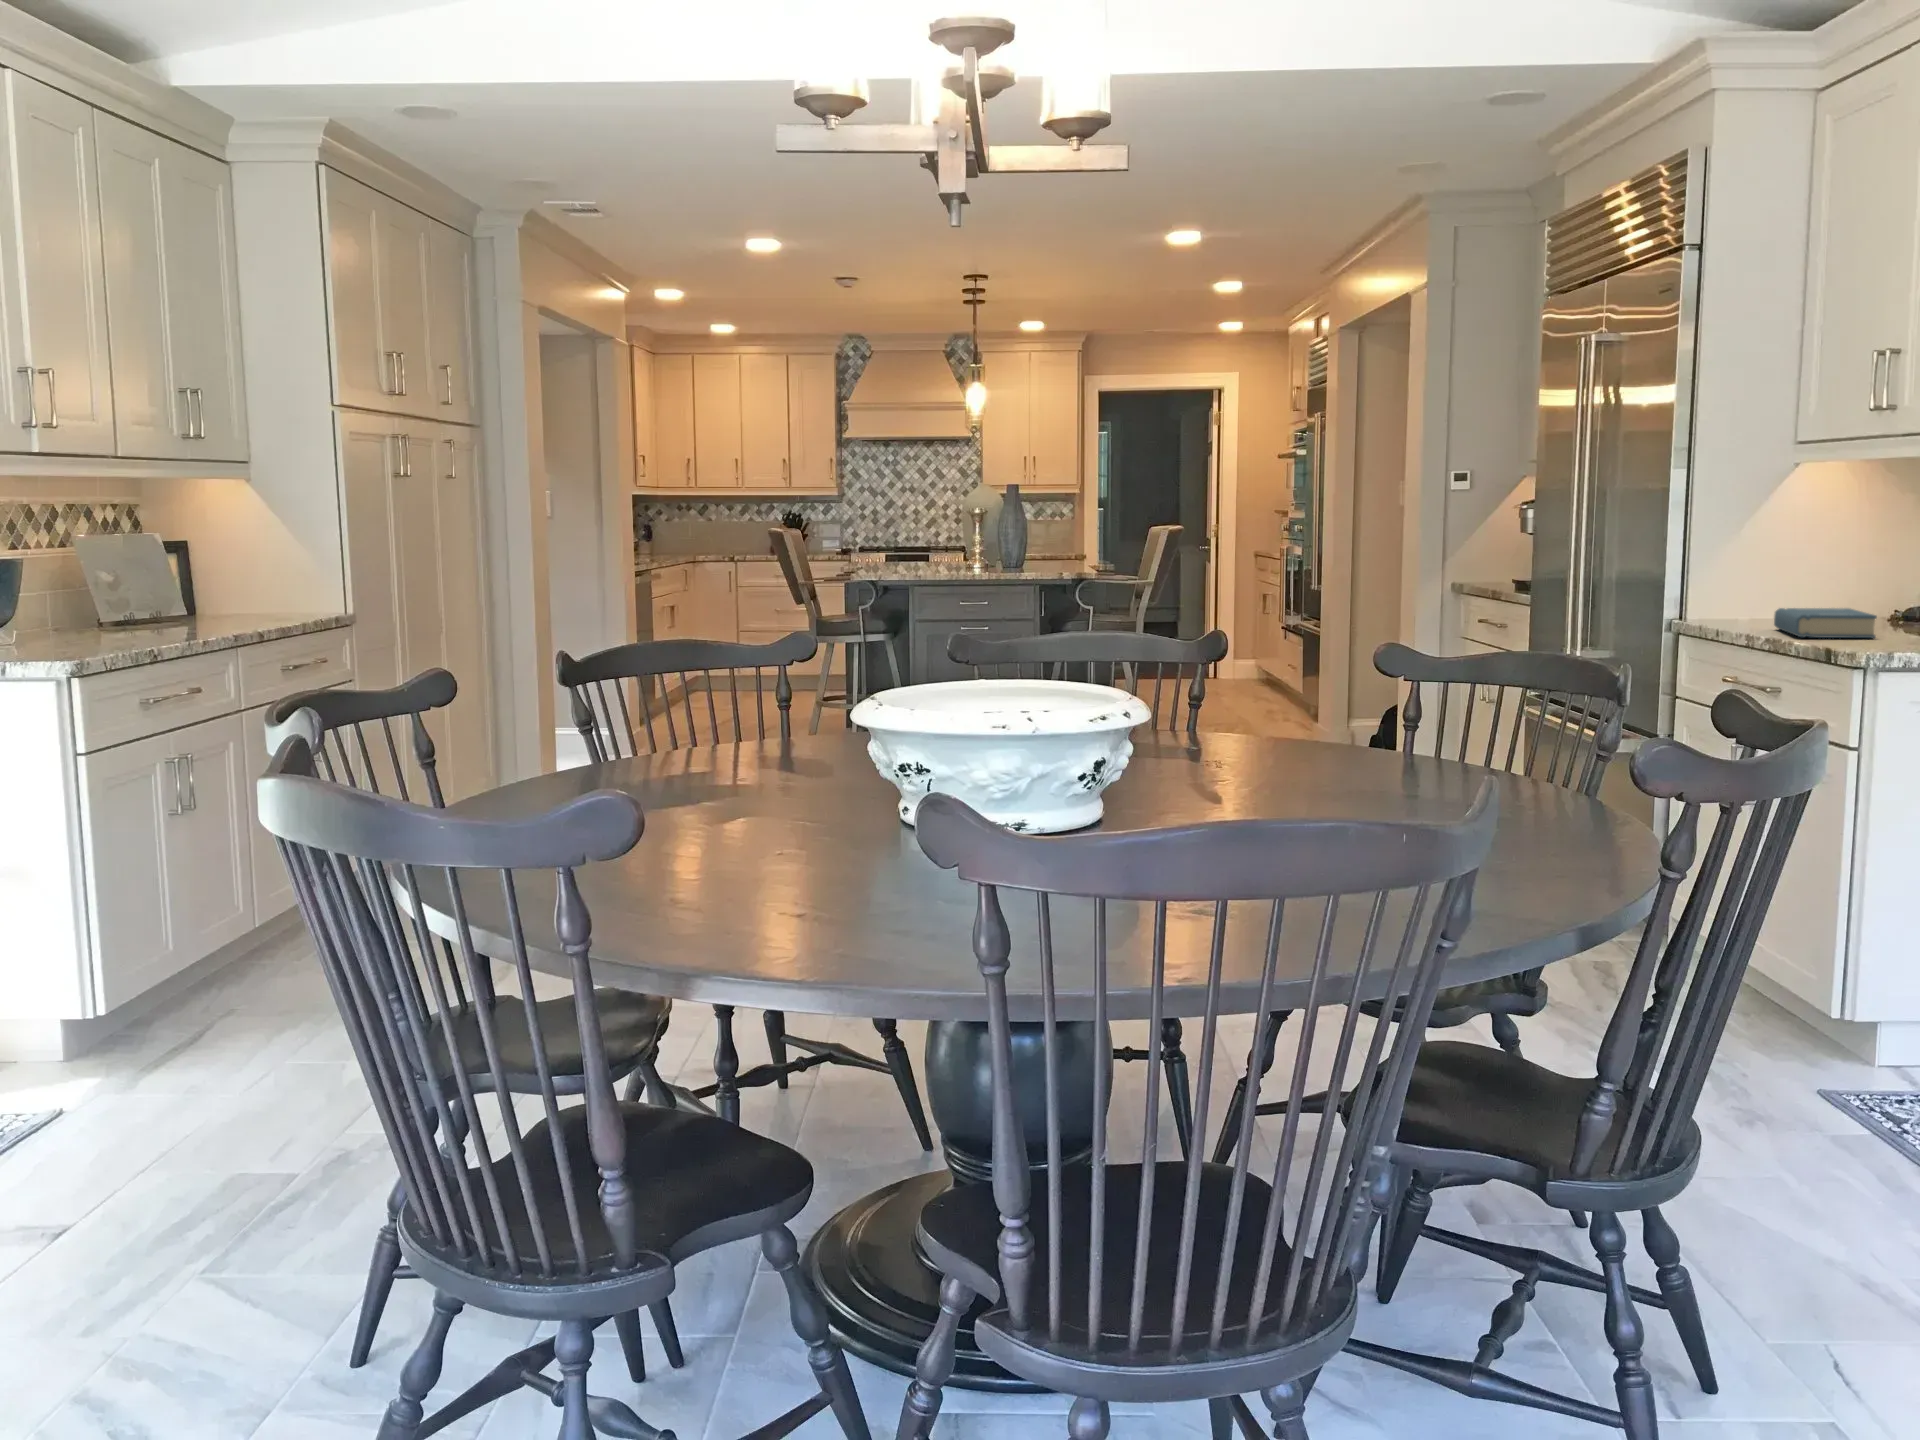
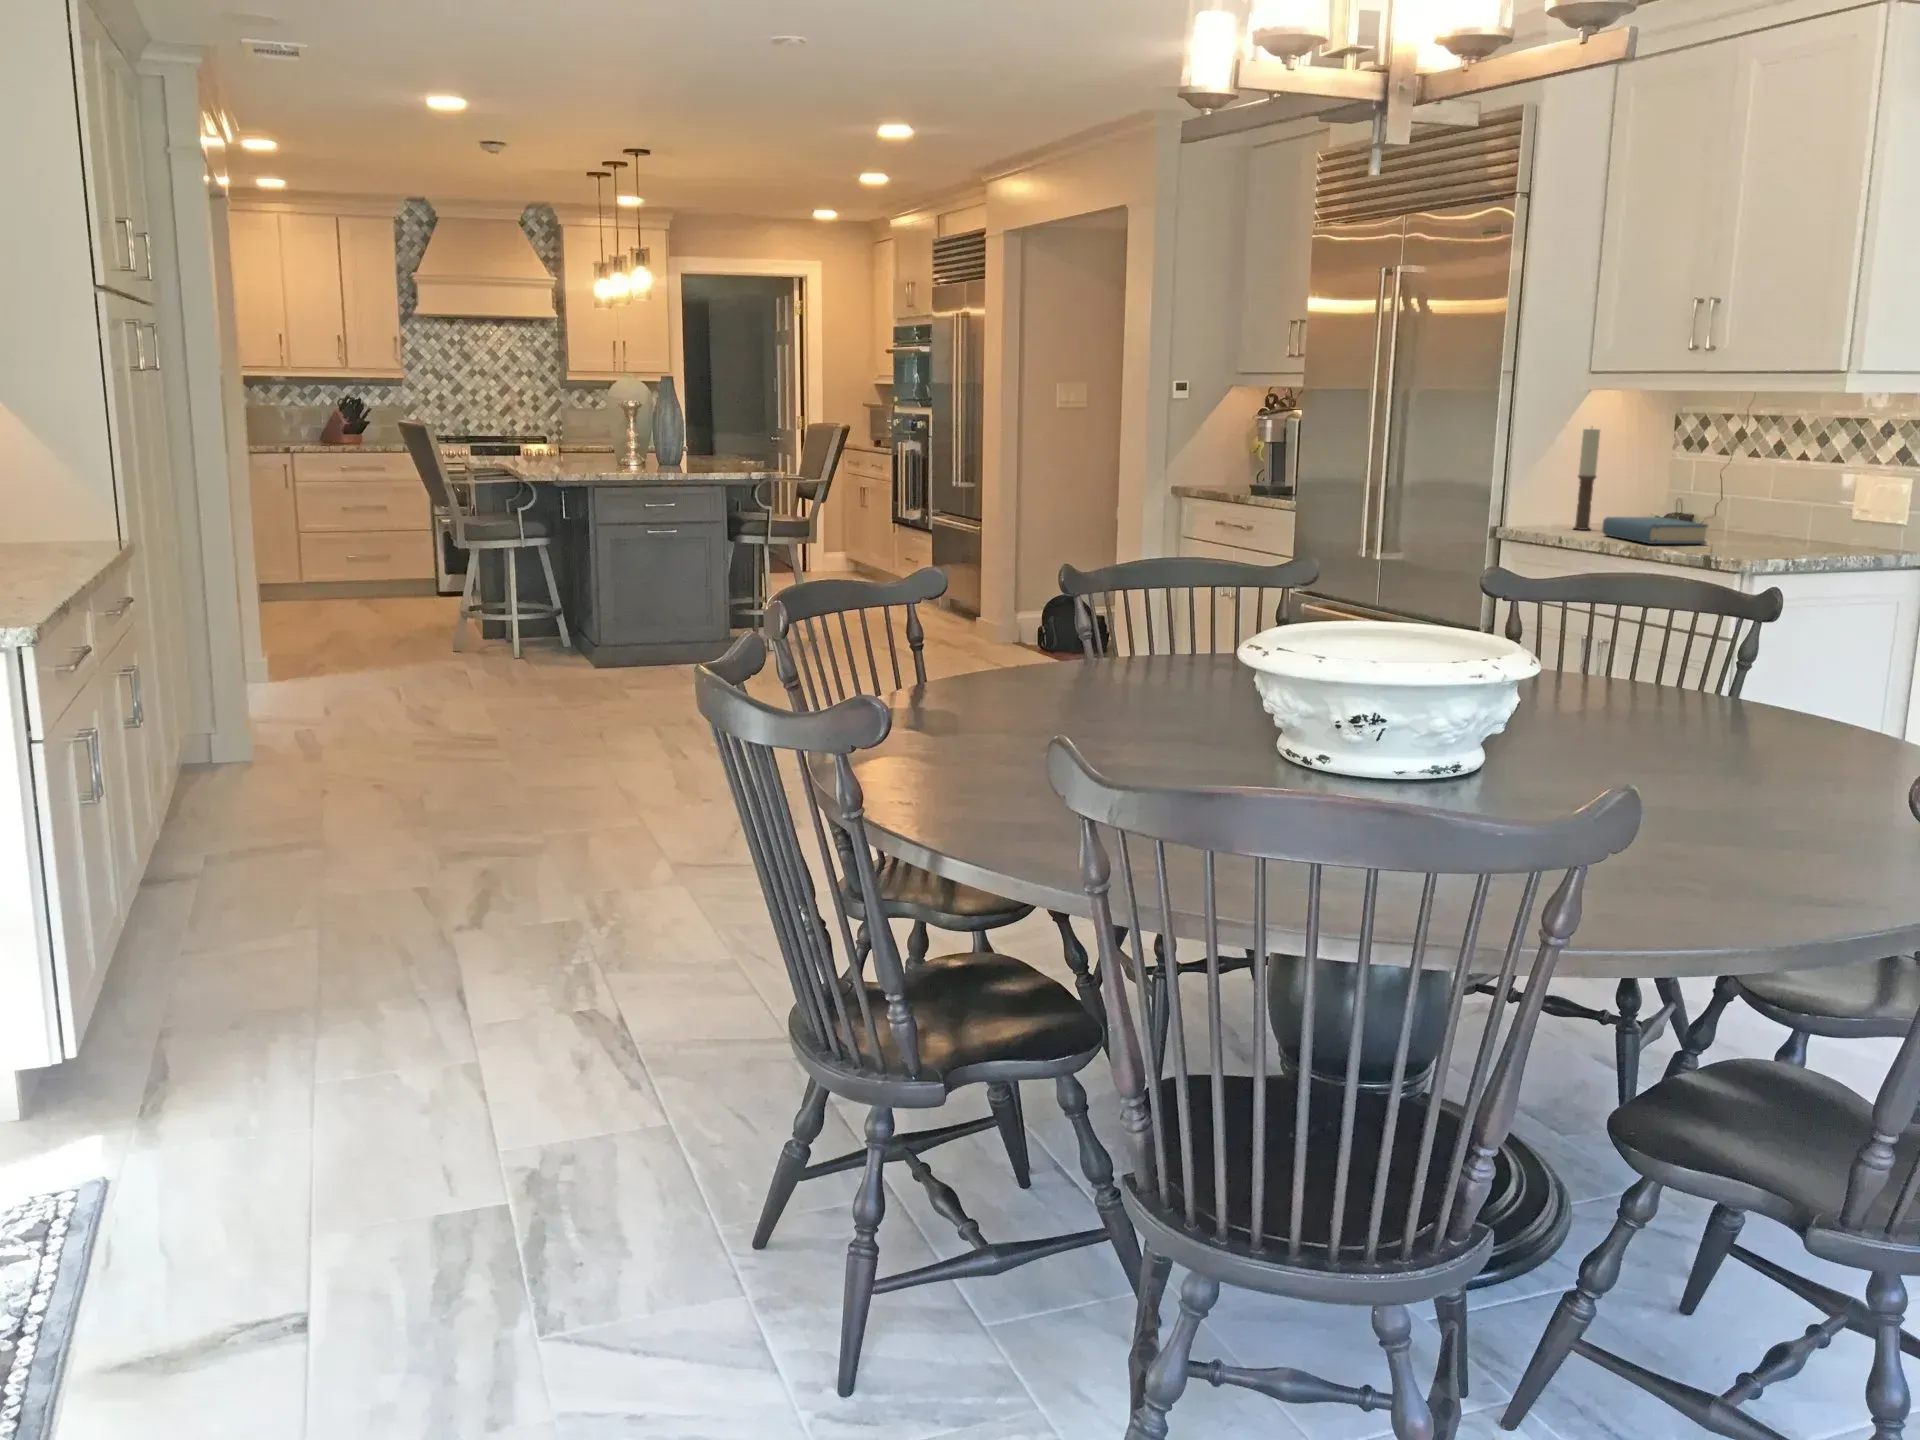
candle: none [1761,507,1788,623] -> present [1574,429,1600,530]

